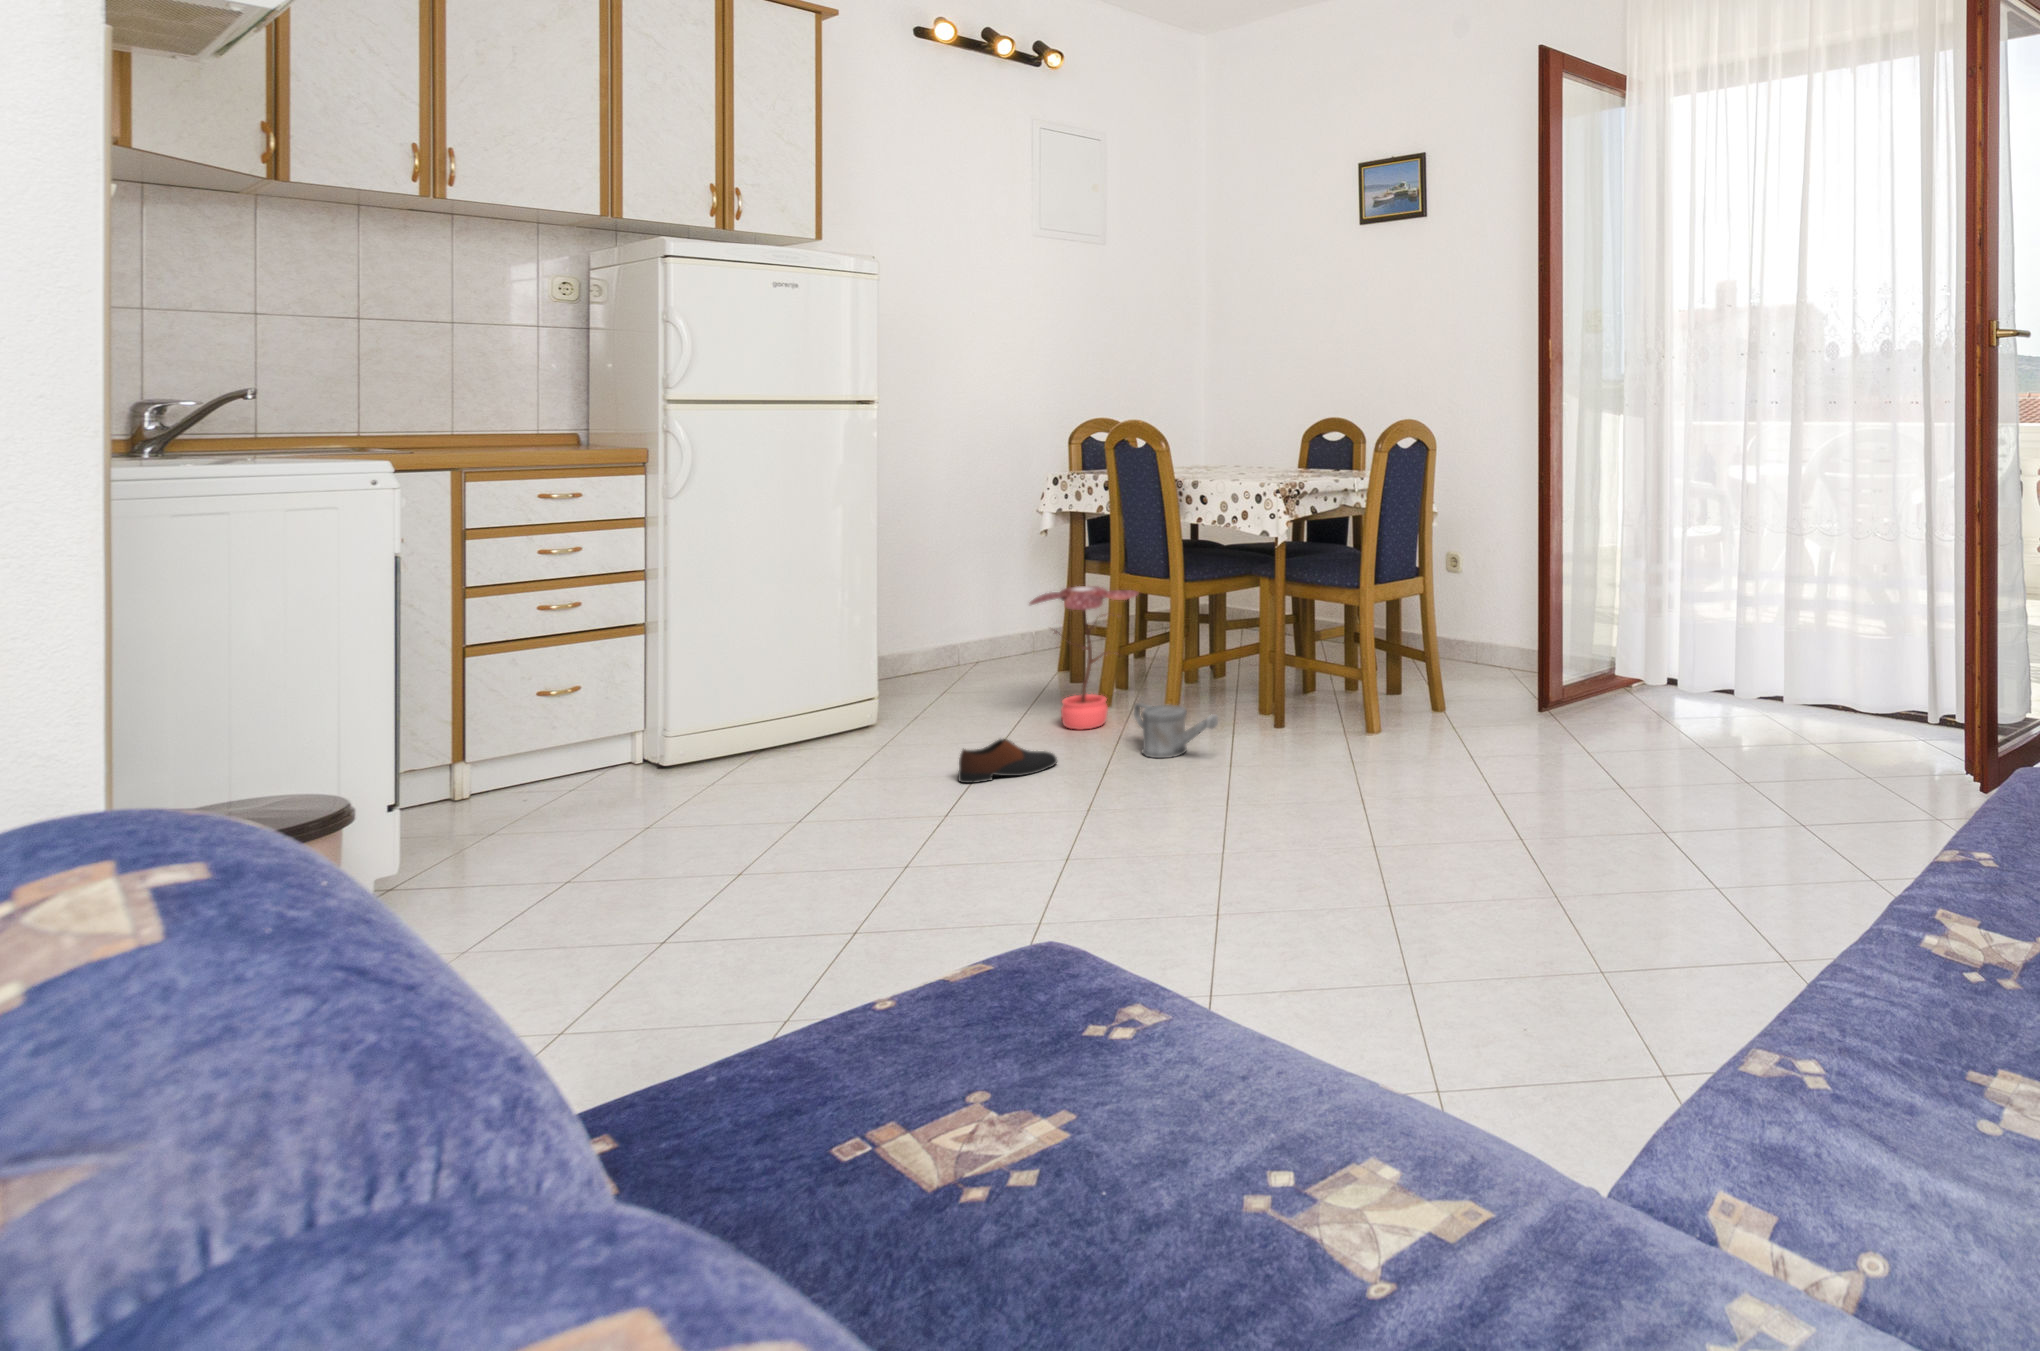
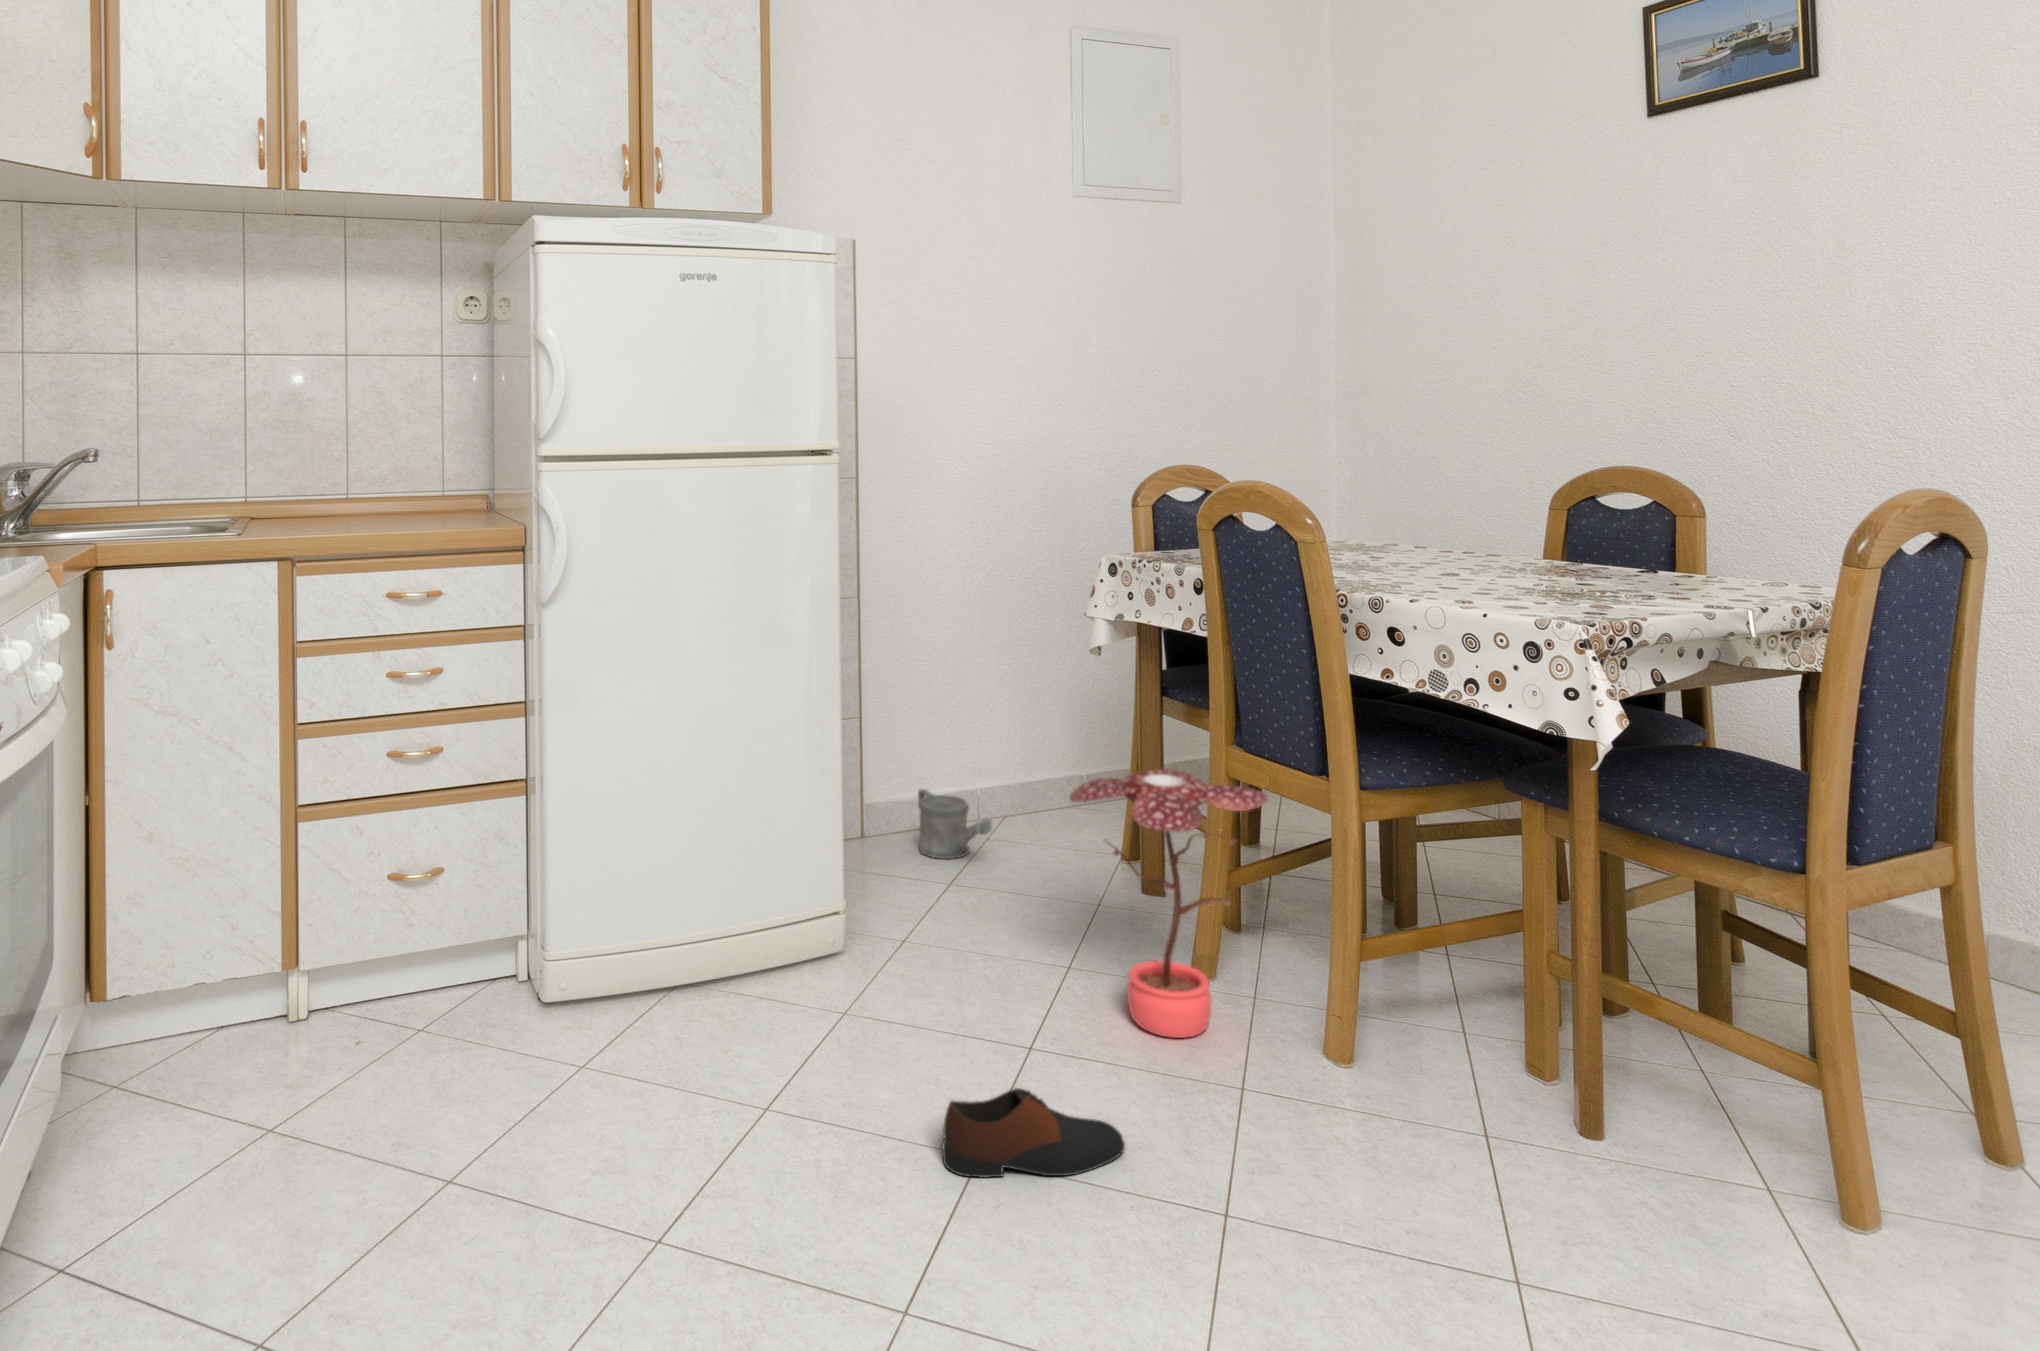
watering can: present [1134,703,1218,758] -> present [918,789,992,859]

